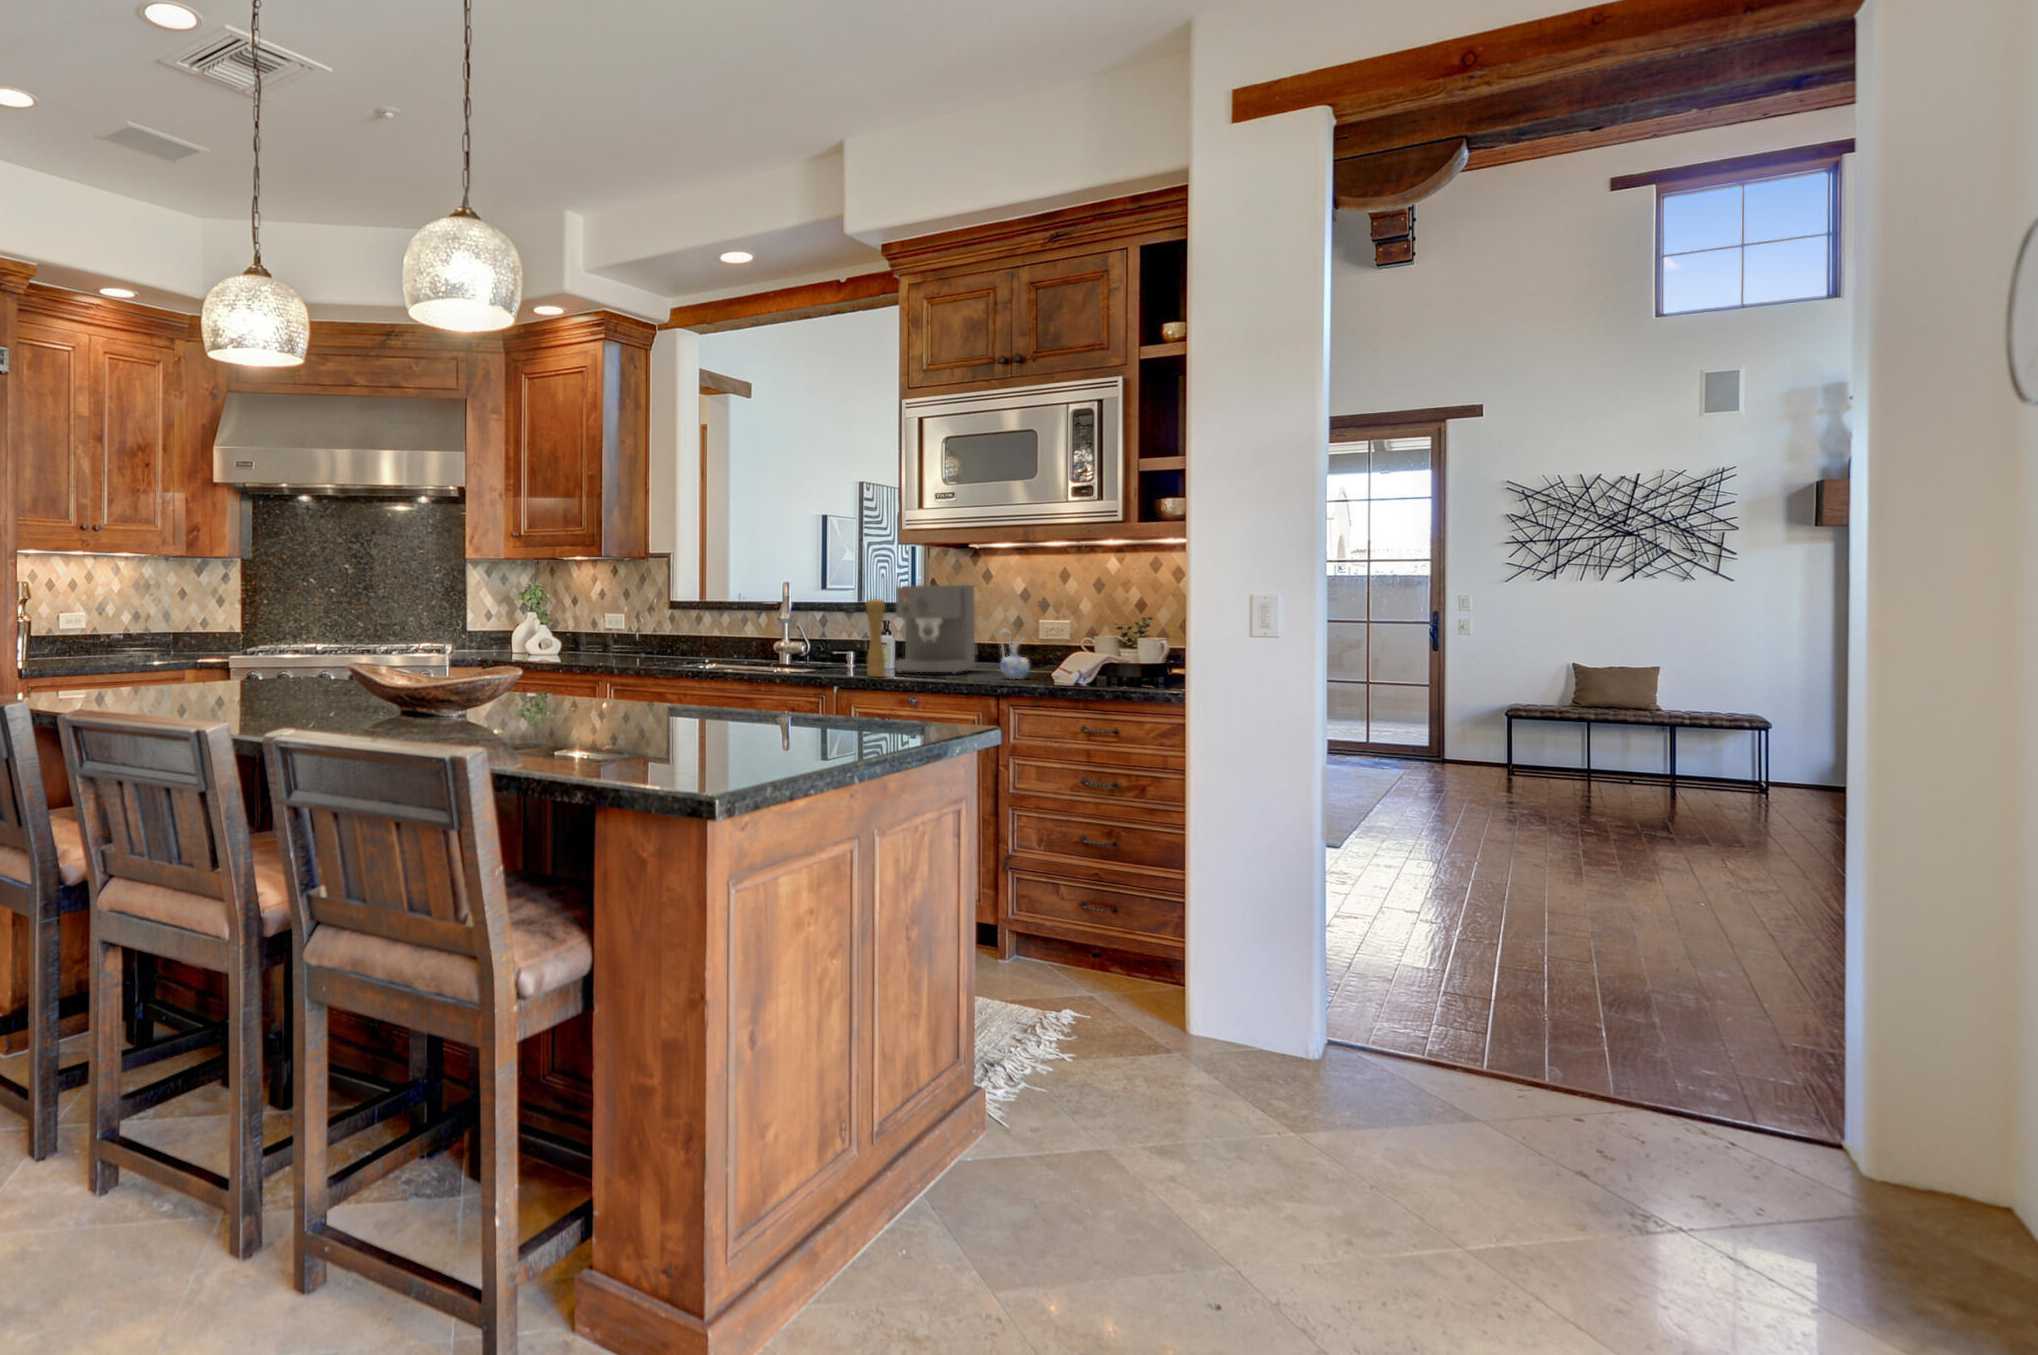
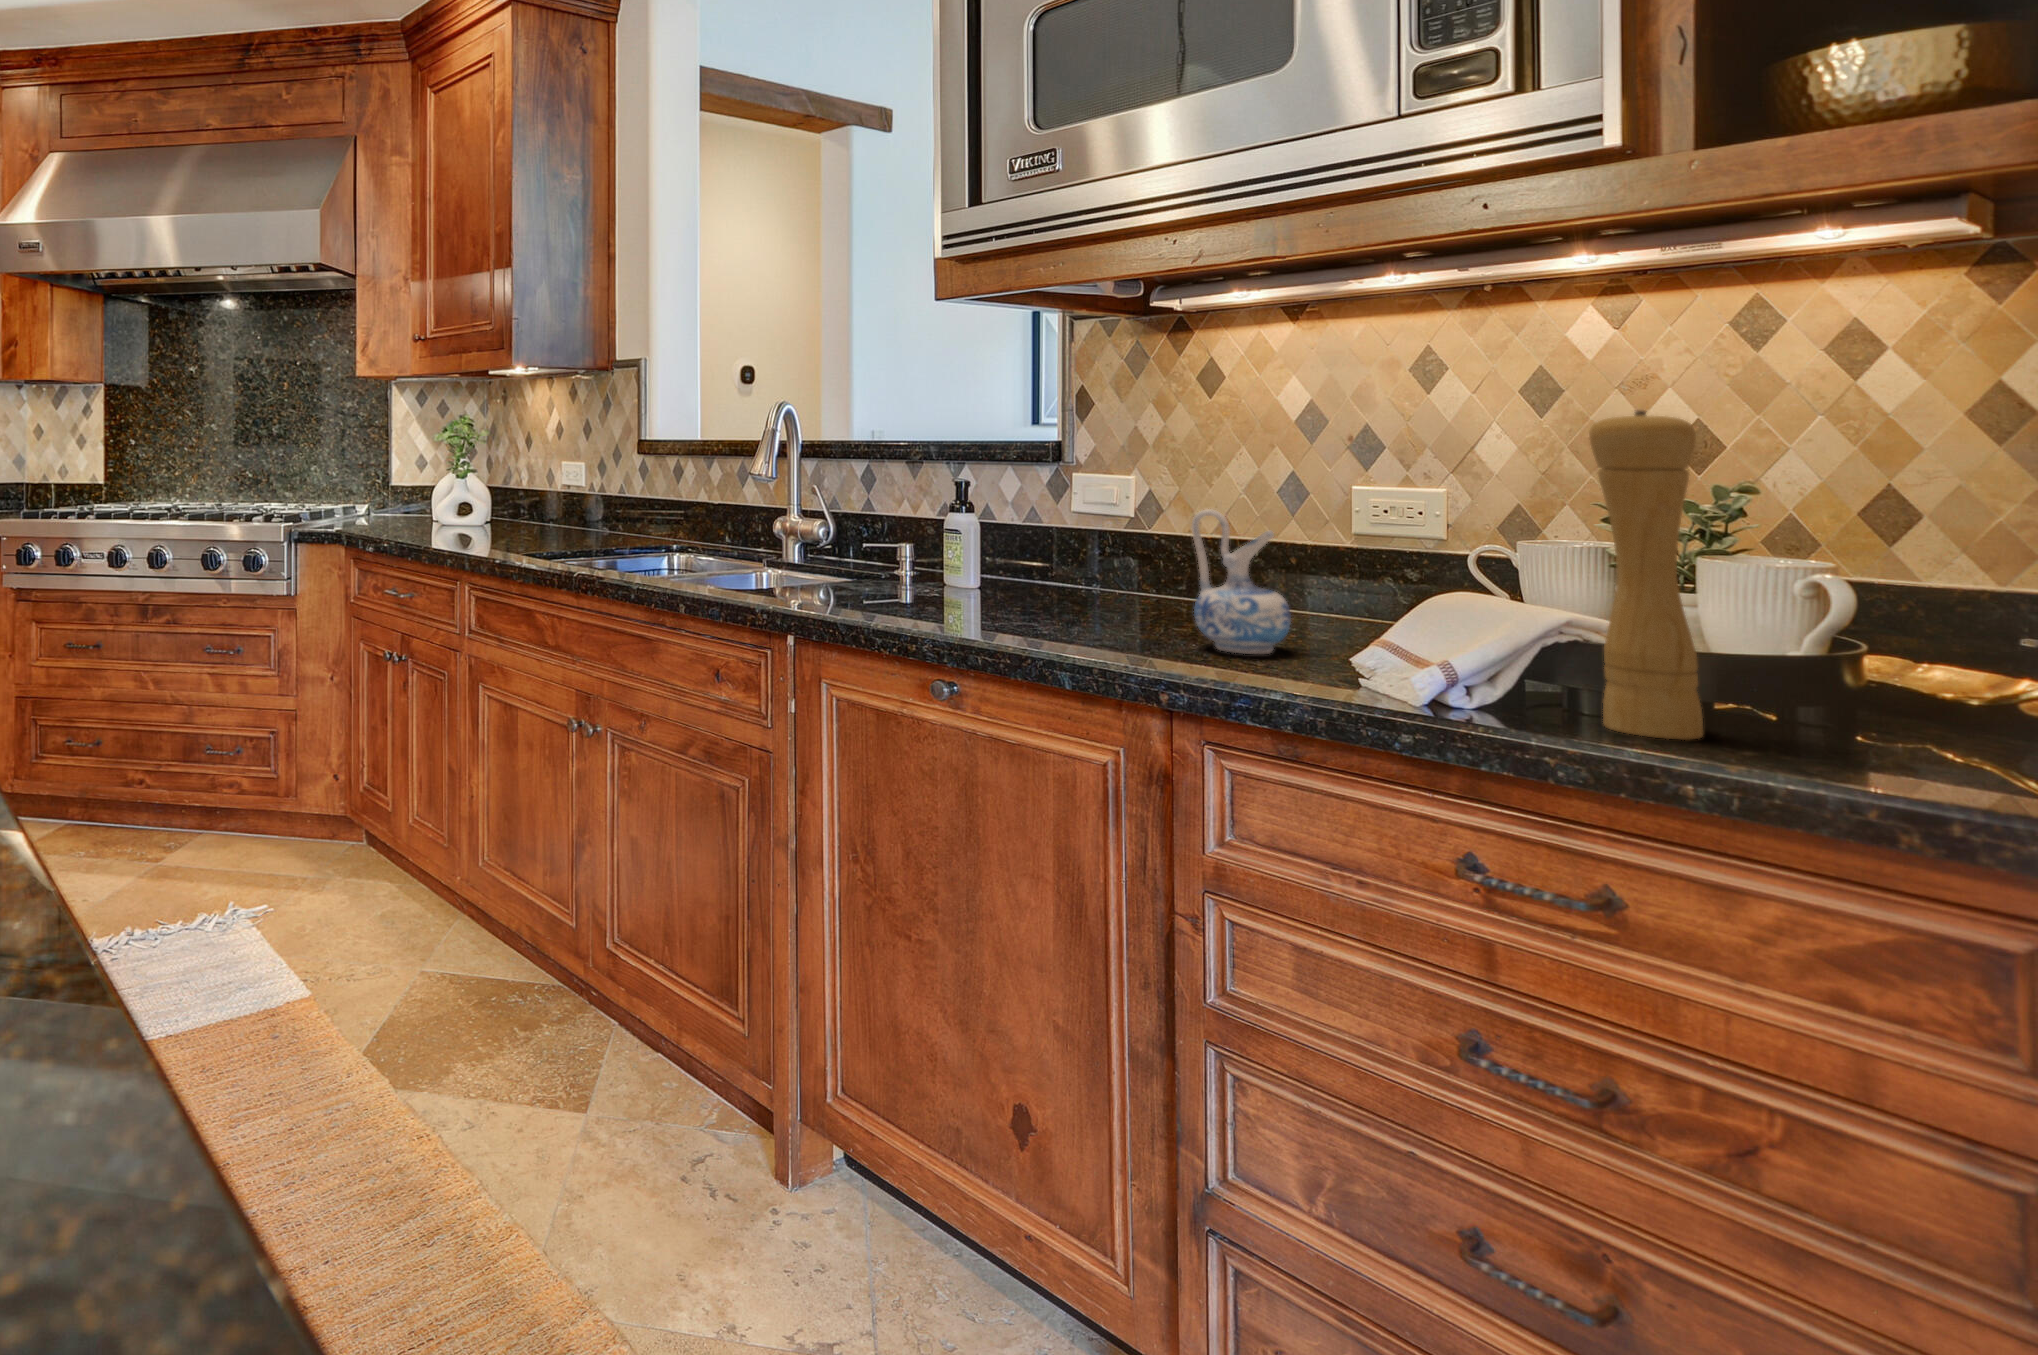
coffee maker: present [895,585,975,674] -> none [945,394,1163,618]
pepper mill: present [865,598,885,677] -> present [1589,410,1703,740]

